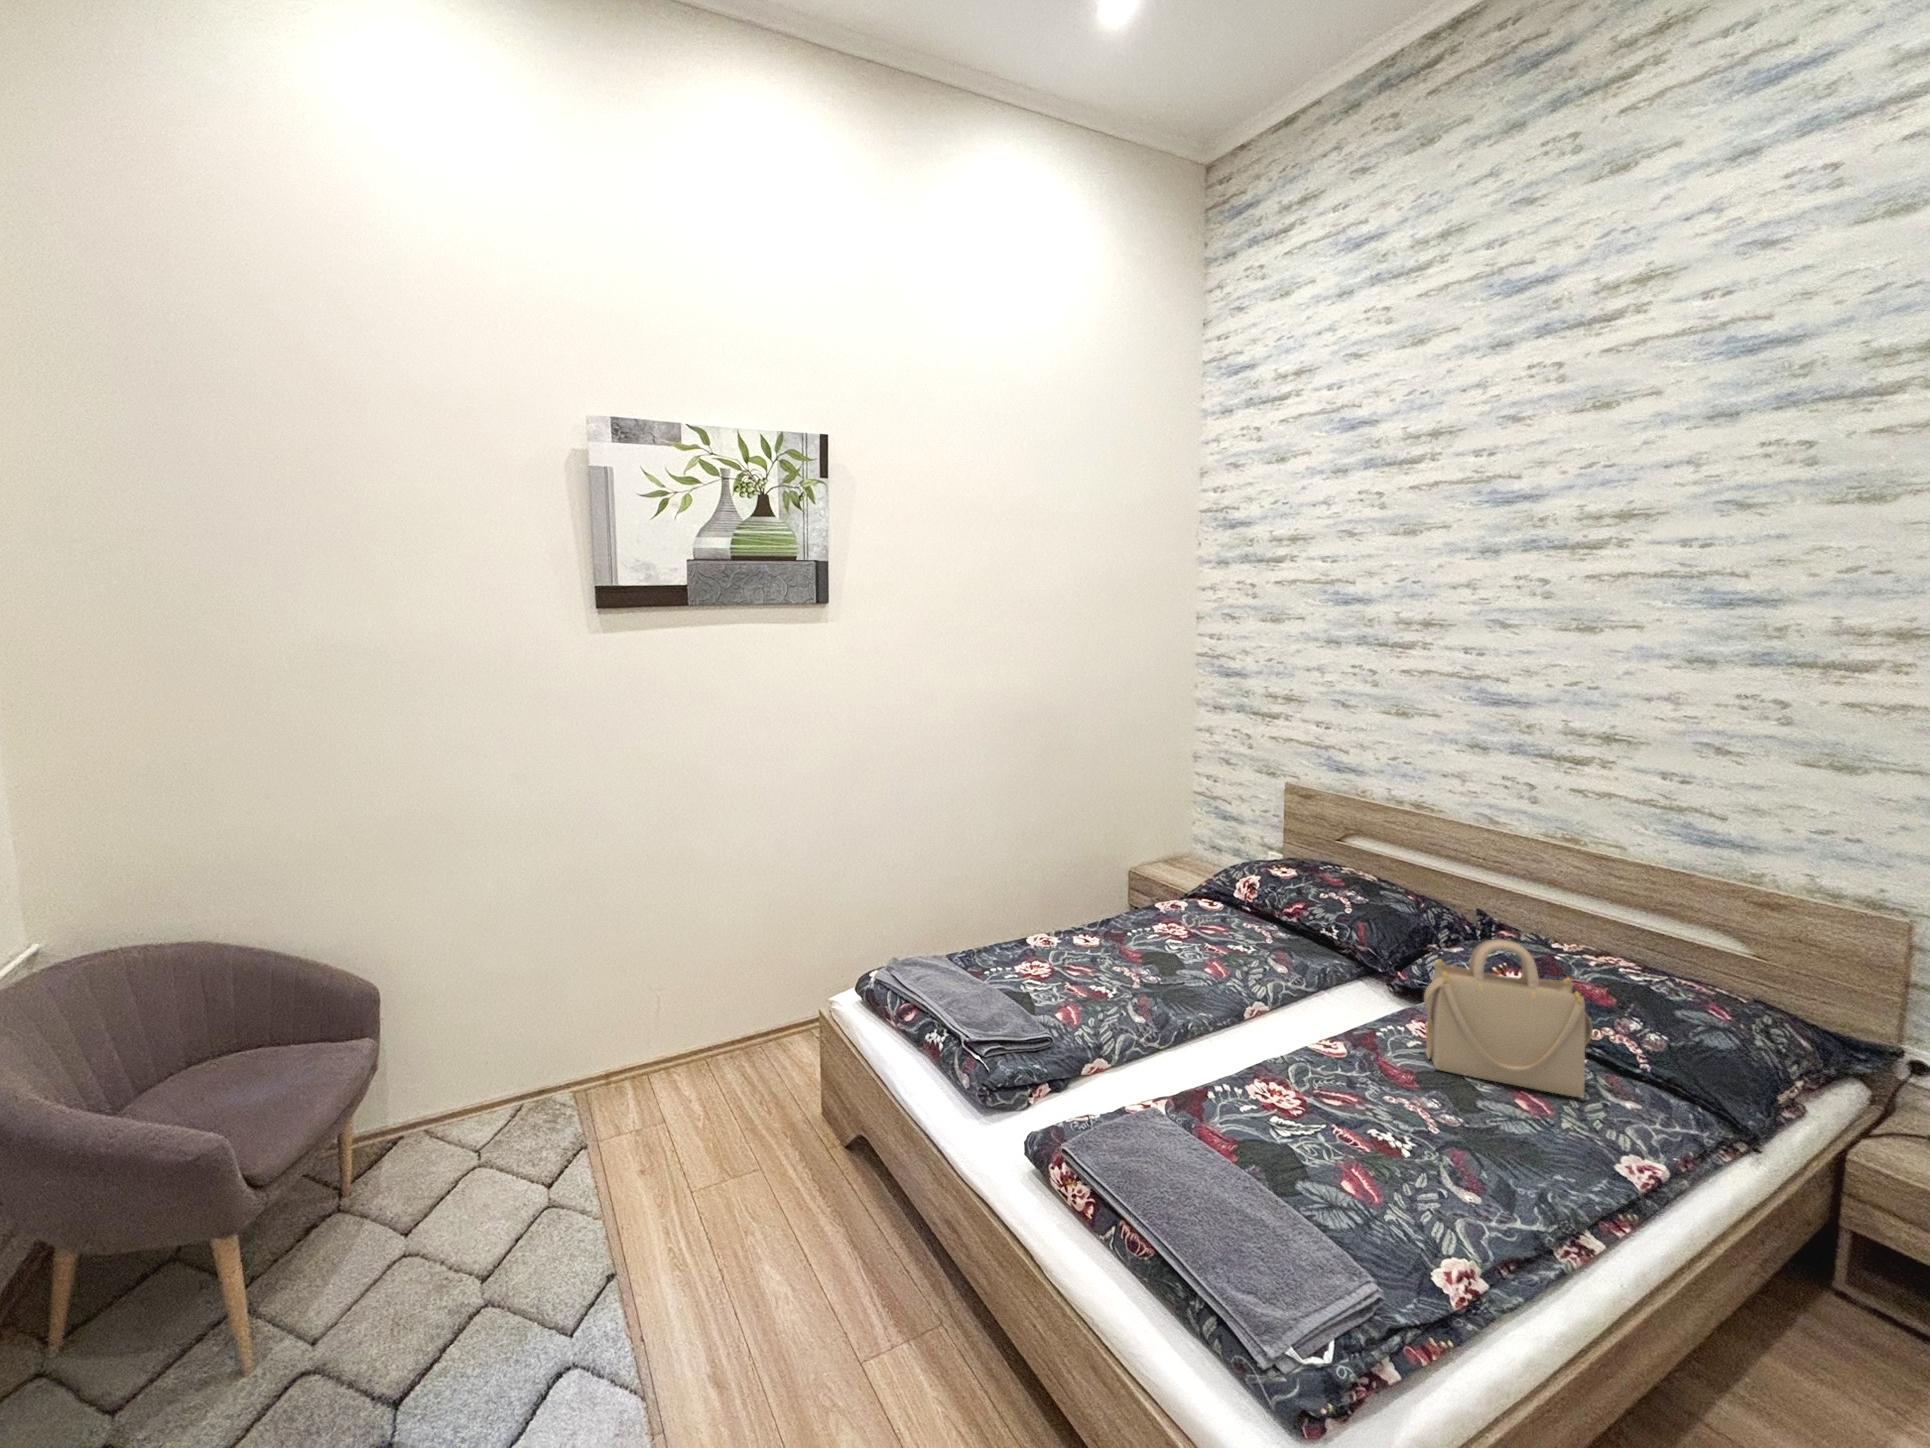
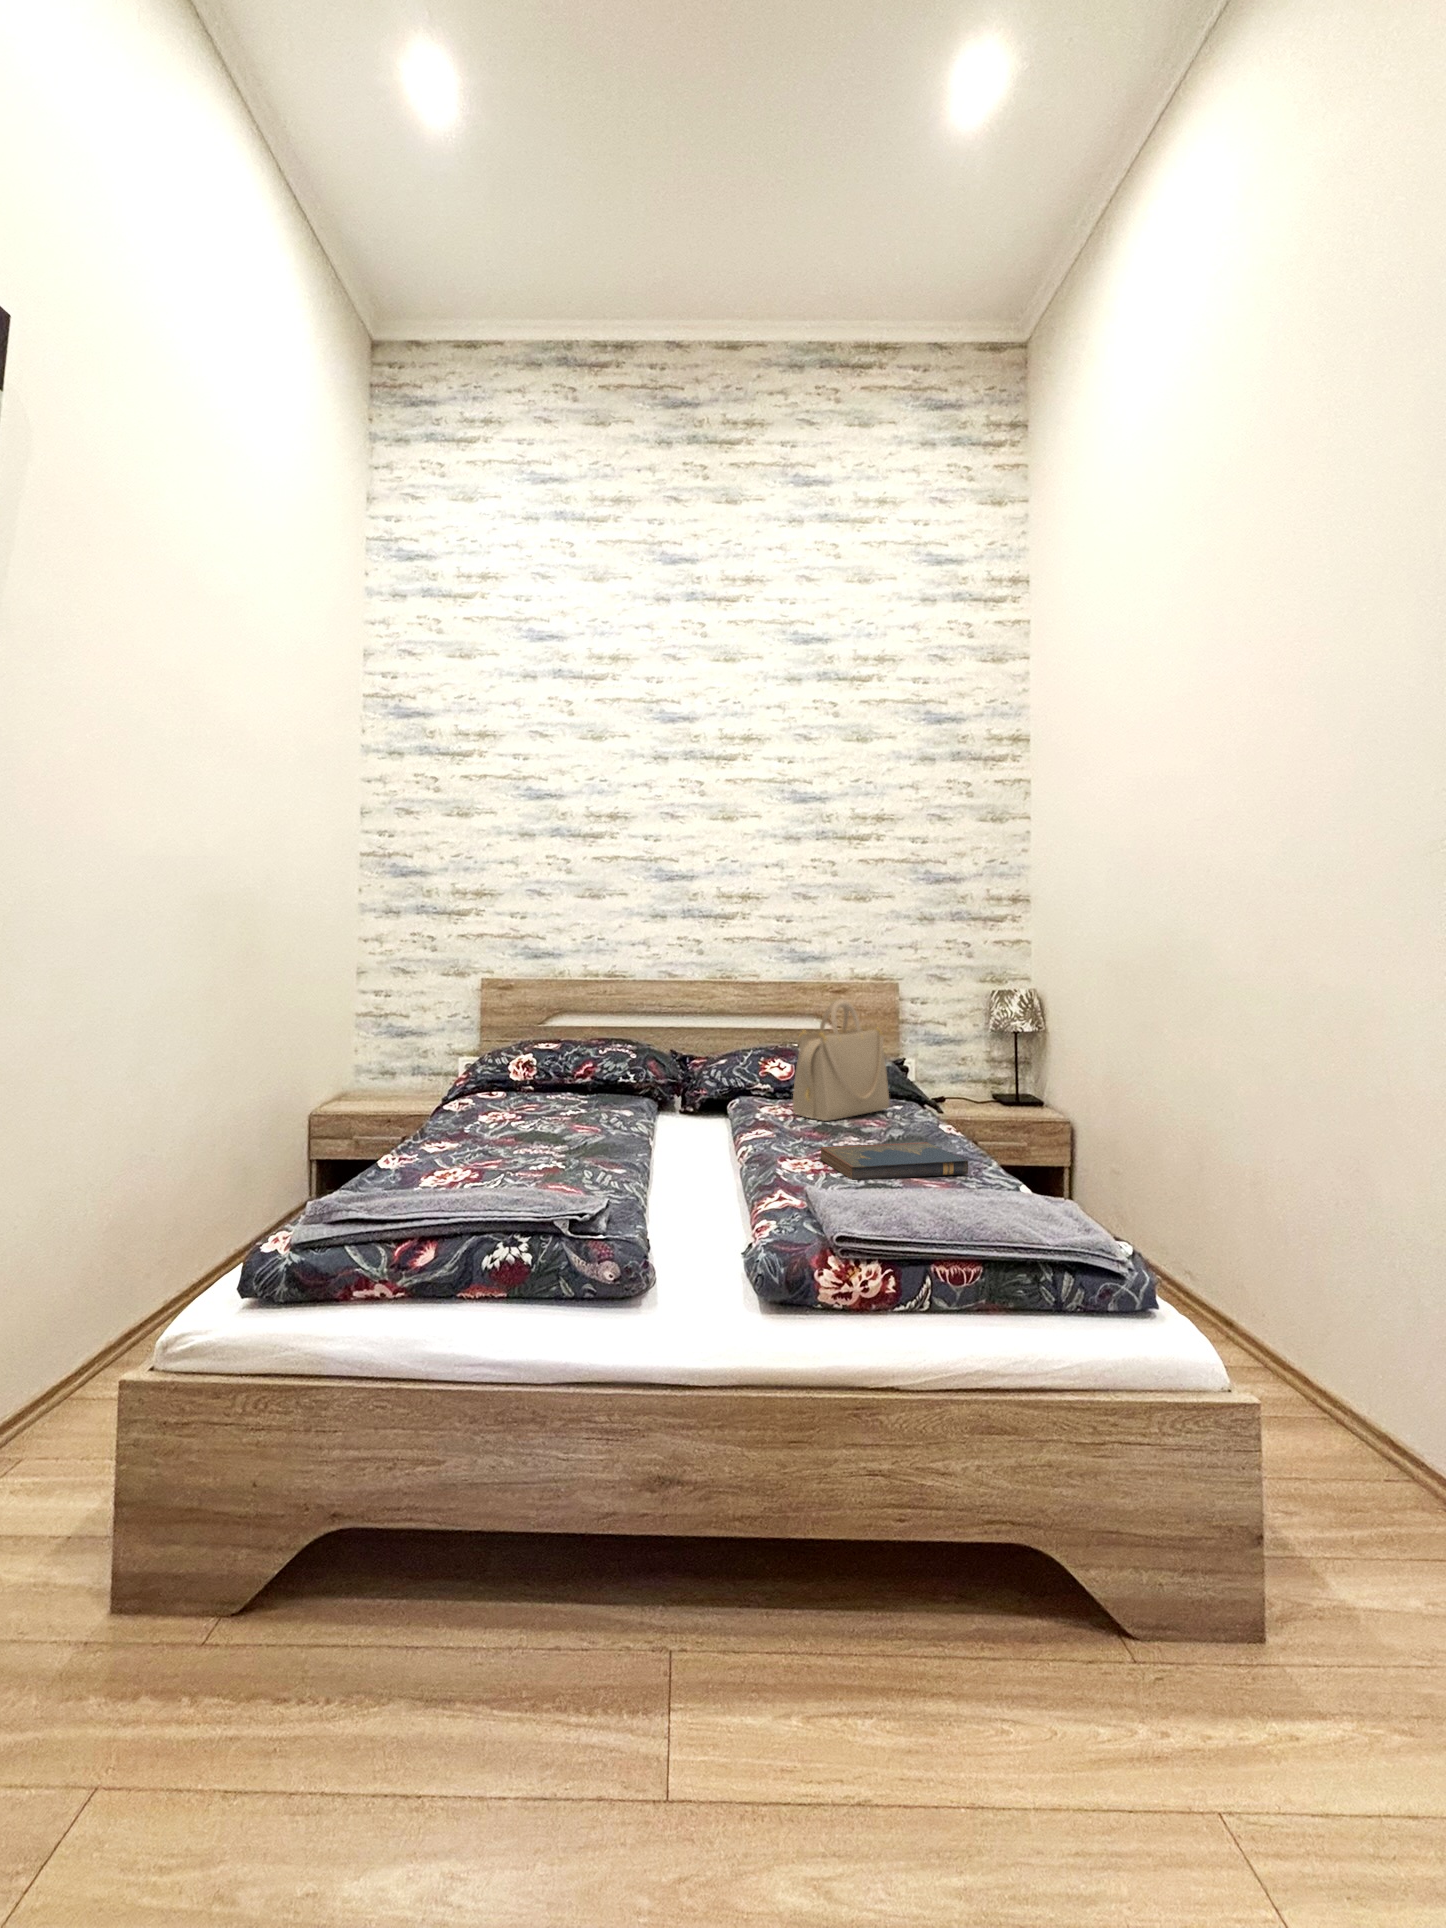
hardcover book: none [1243,1087,1413,1203] -> present [820,1142,968,1180]

